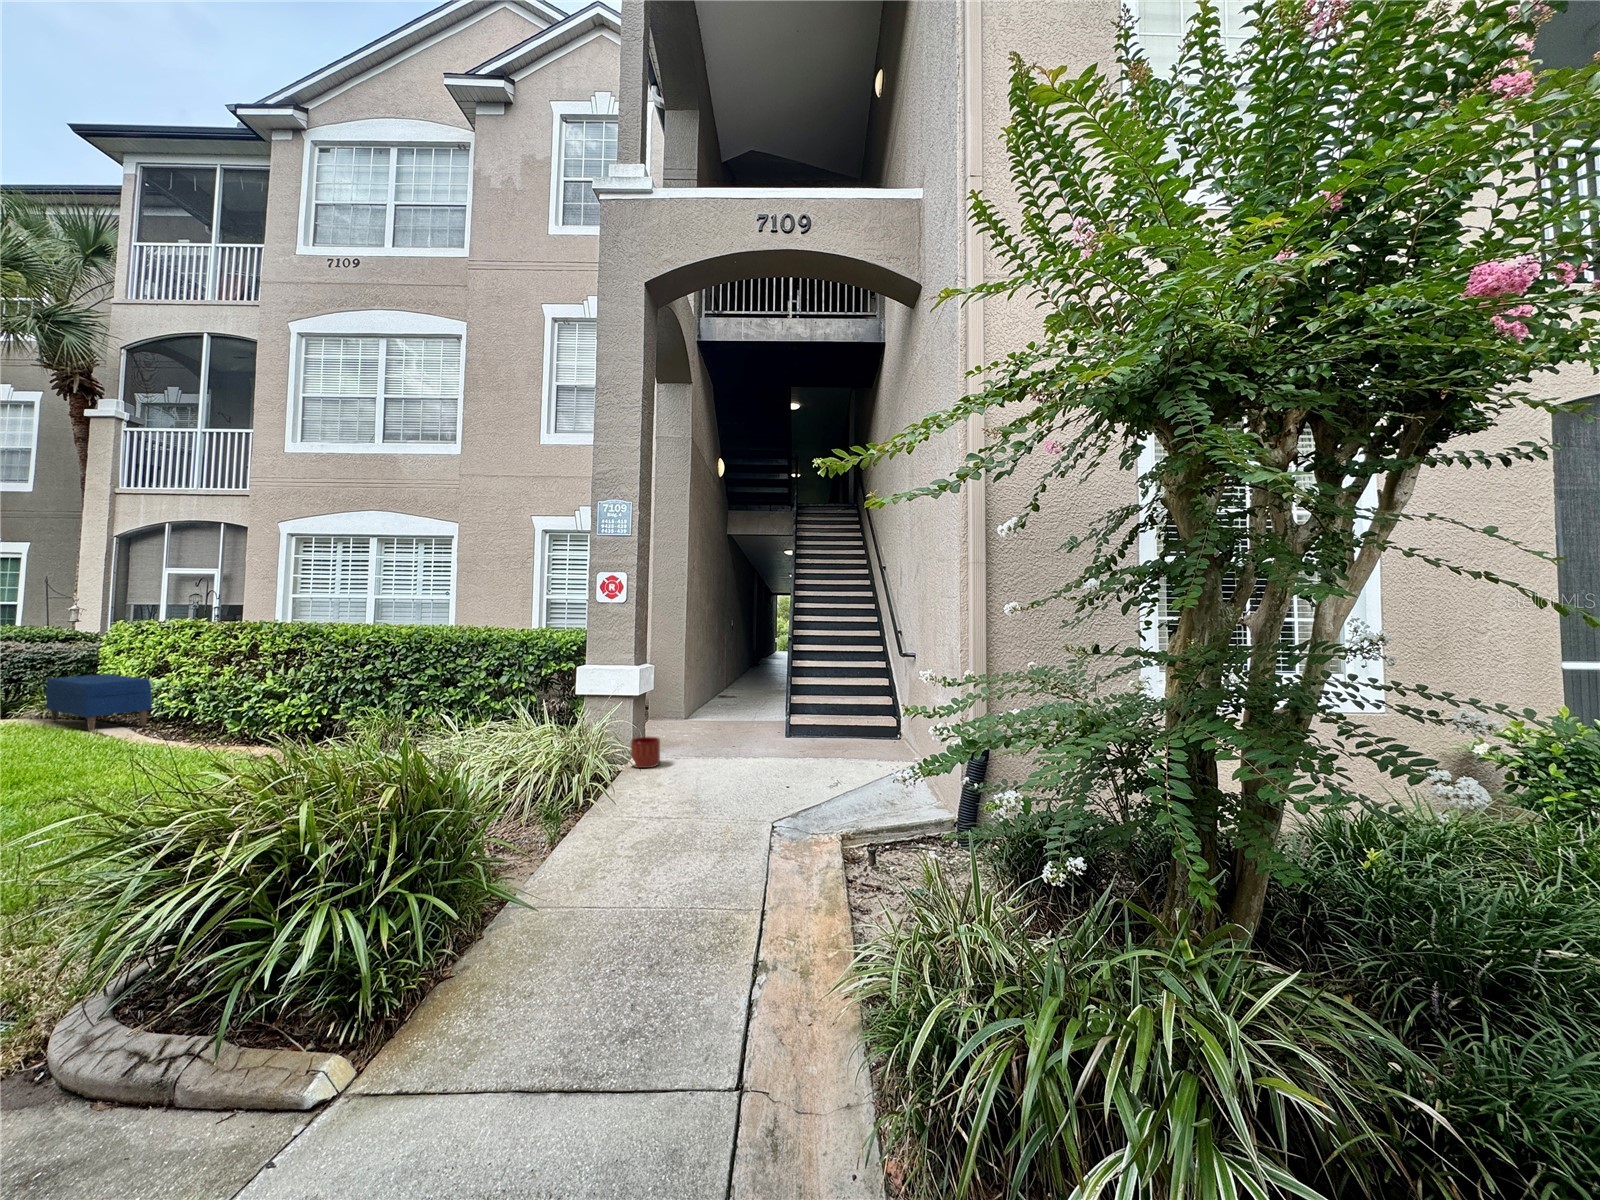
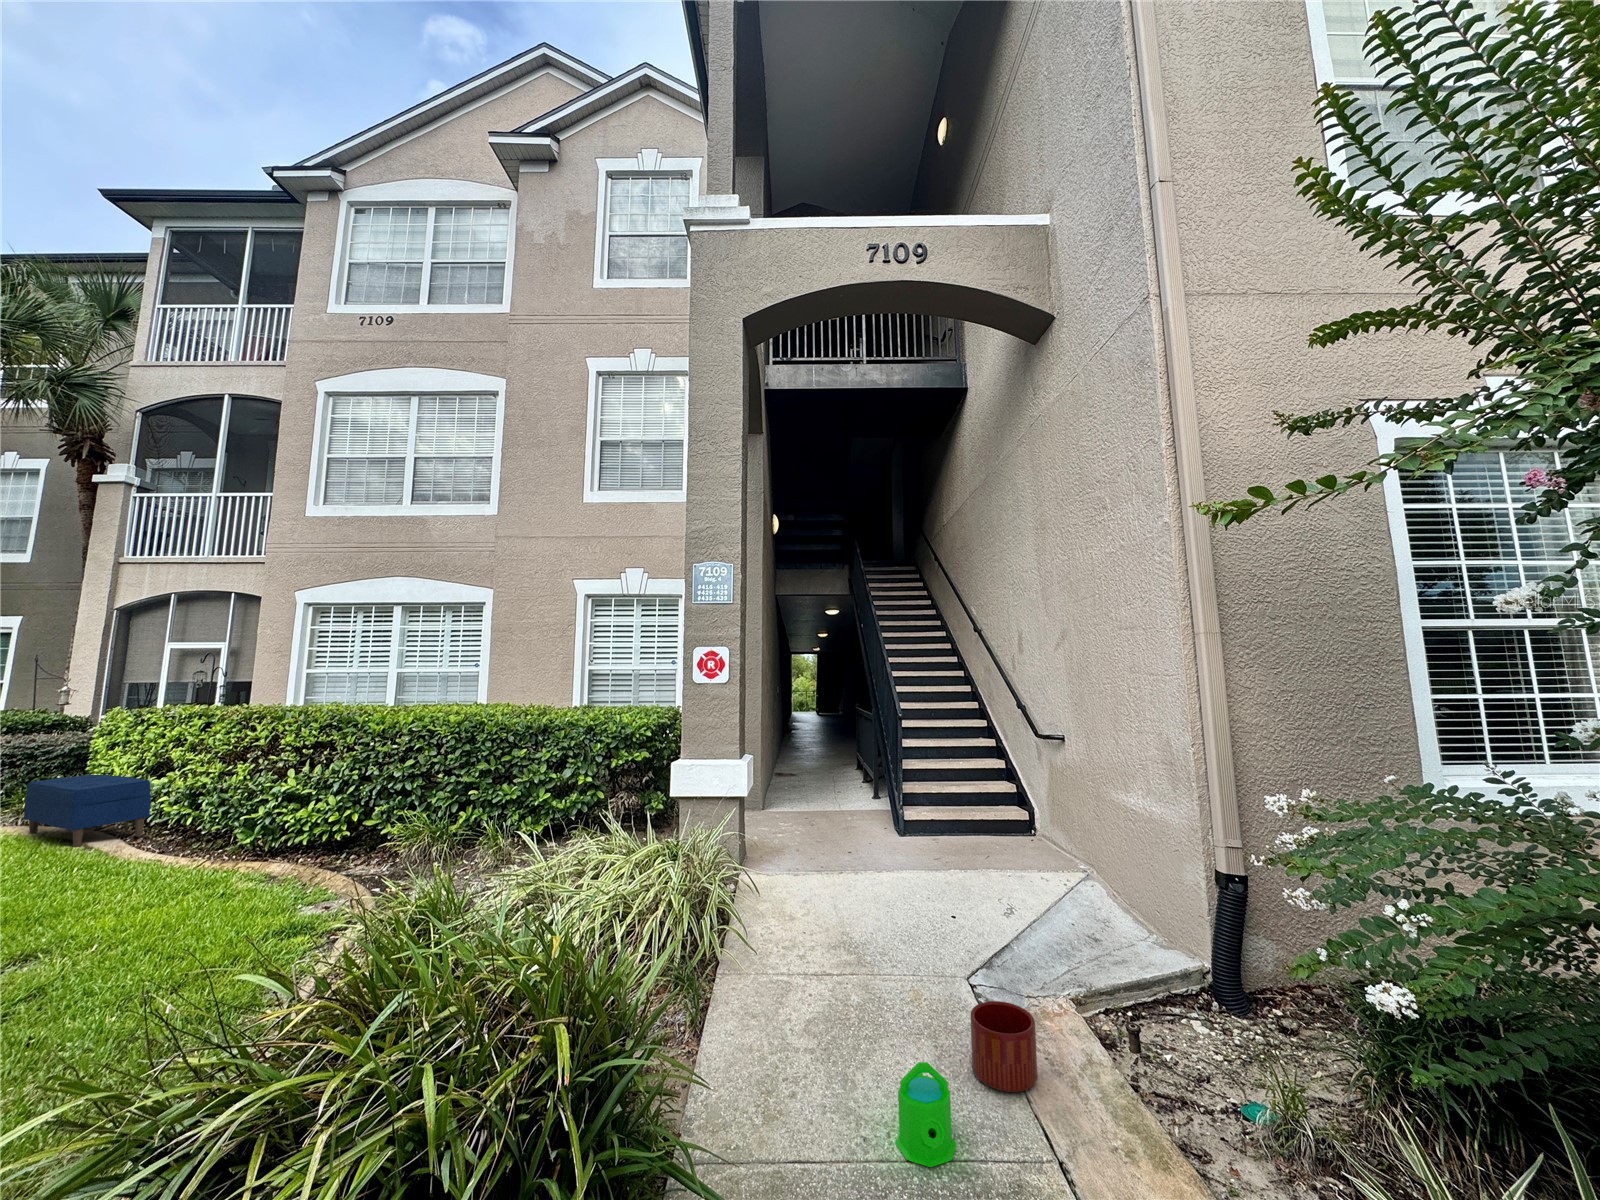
planter: present [630,737,660,768] -> present [971,1001,1037,1092]
watering can: none [654,849,696,912] -> present [895,1062,956,1167]

